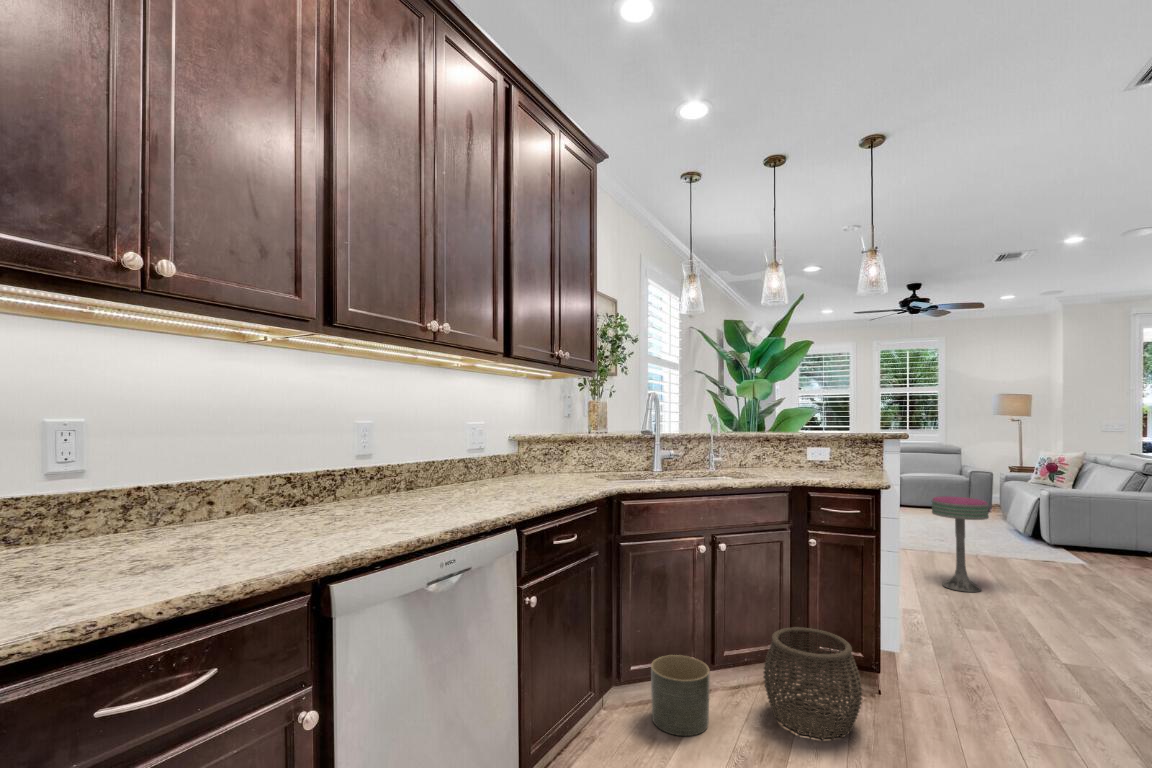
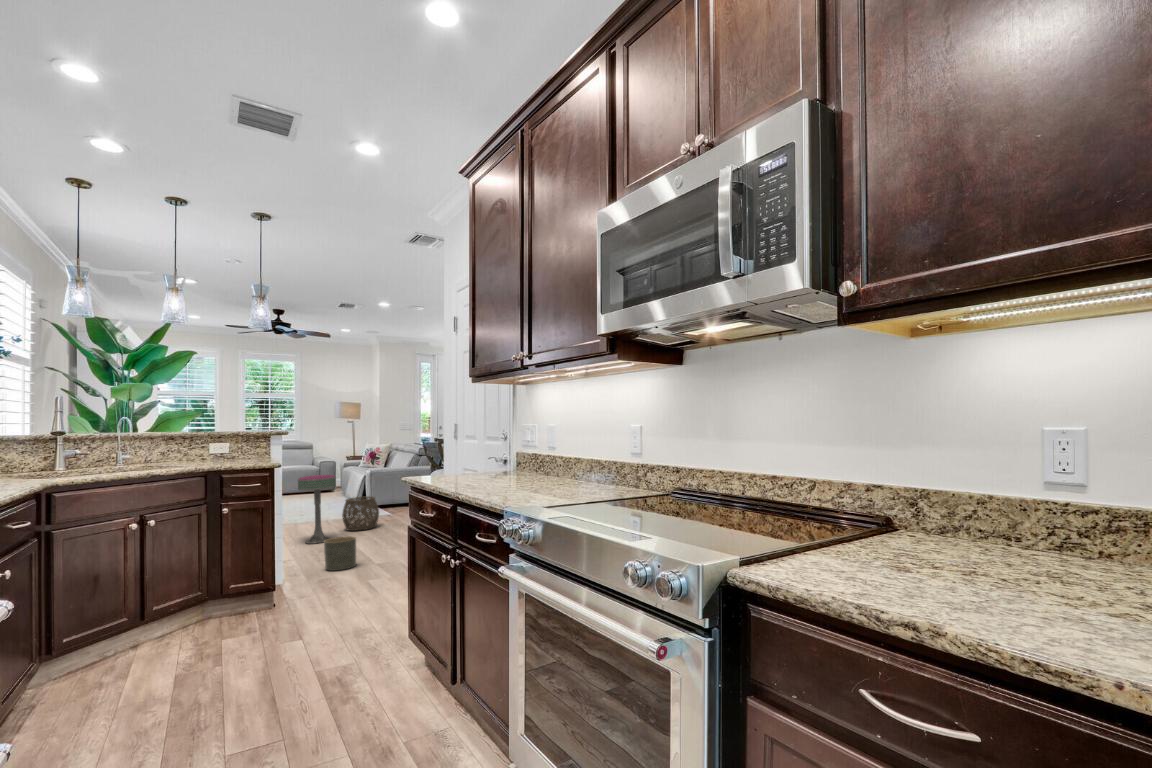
woven basket: present [763,627,863,739] -> present [342,496,379,531]
planter: present [651,655,710,736] -> present [324,536,356,571]

